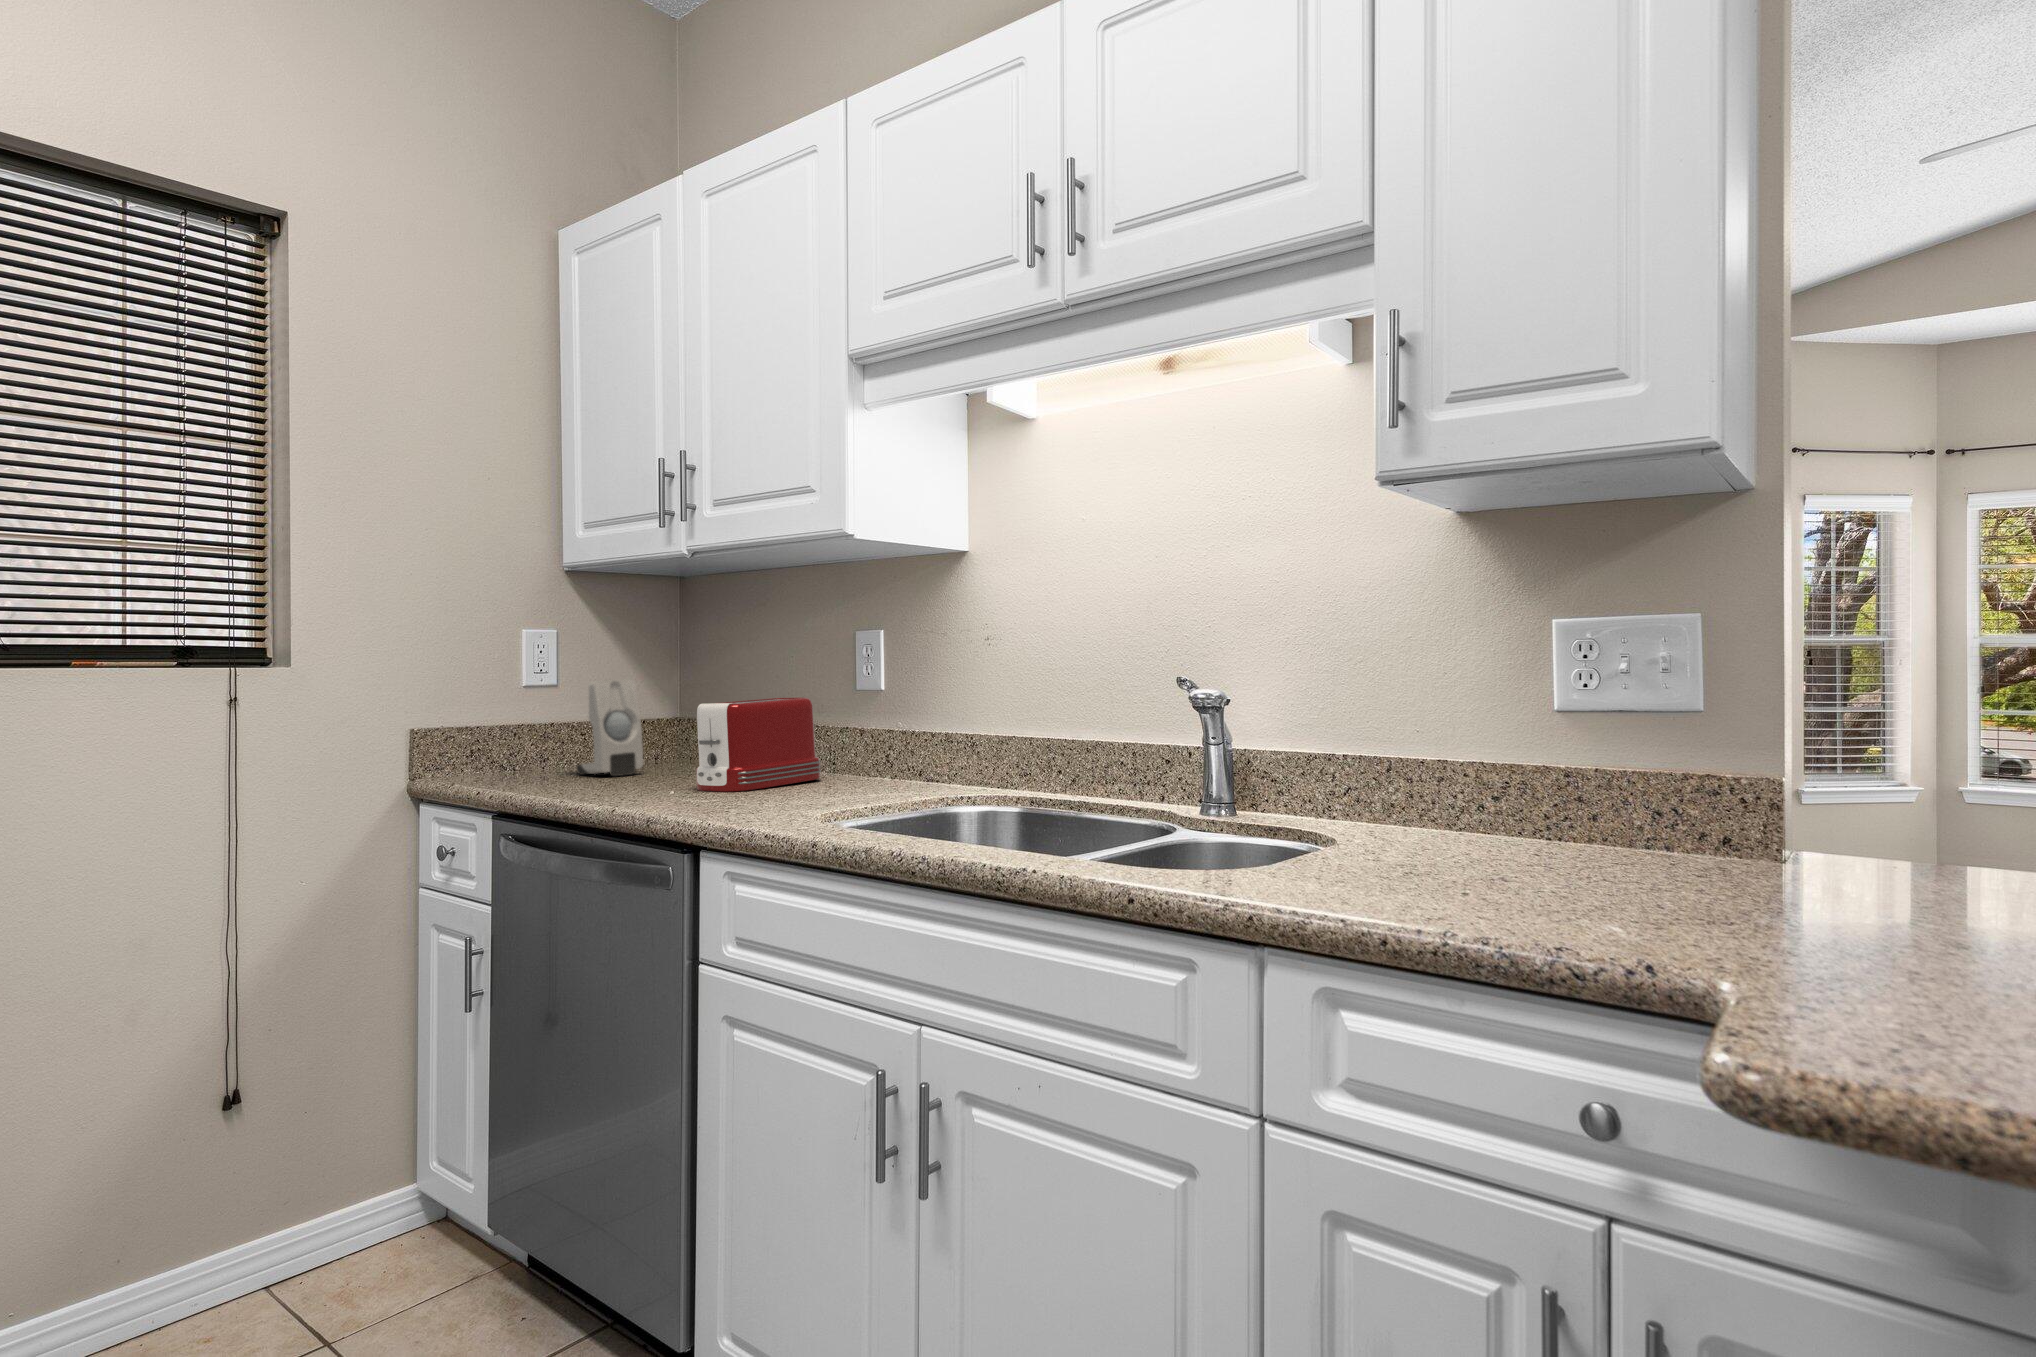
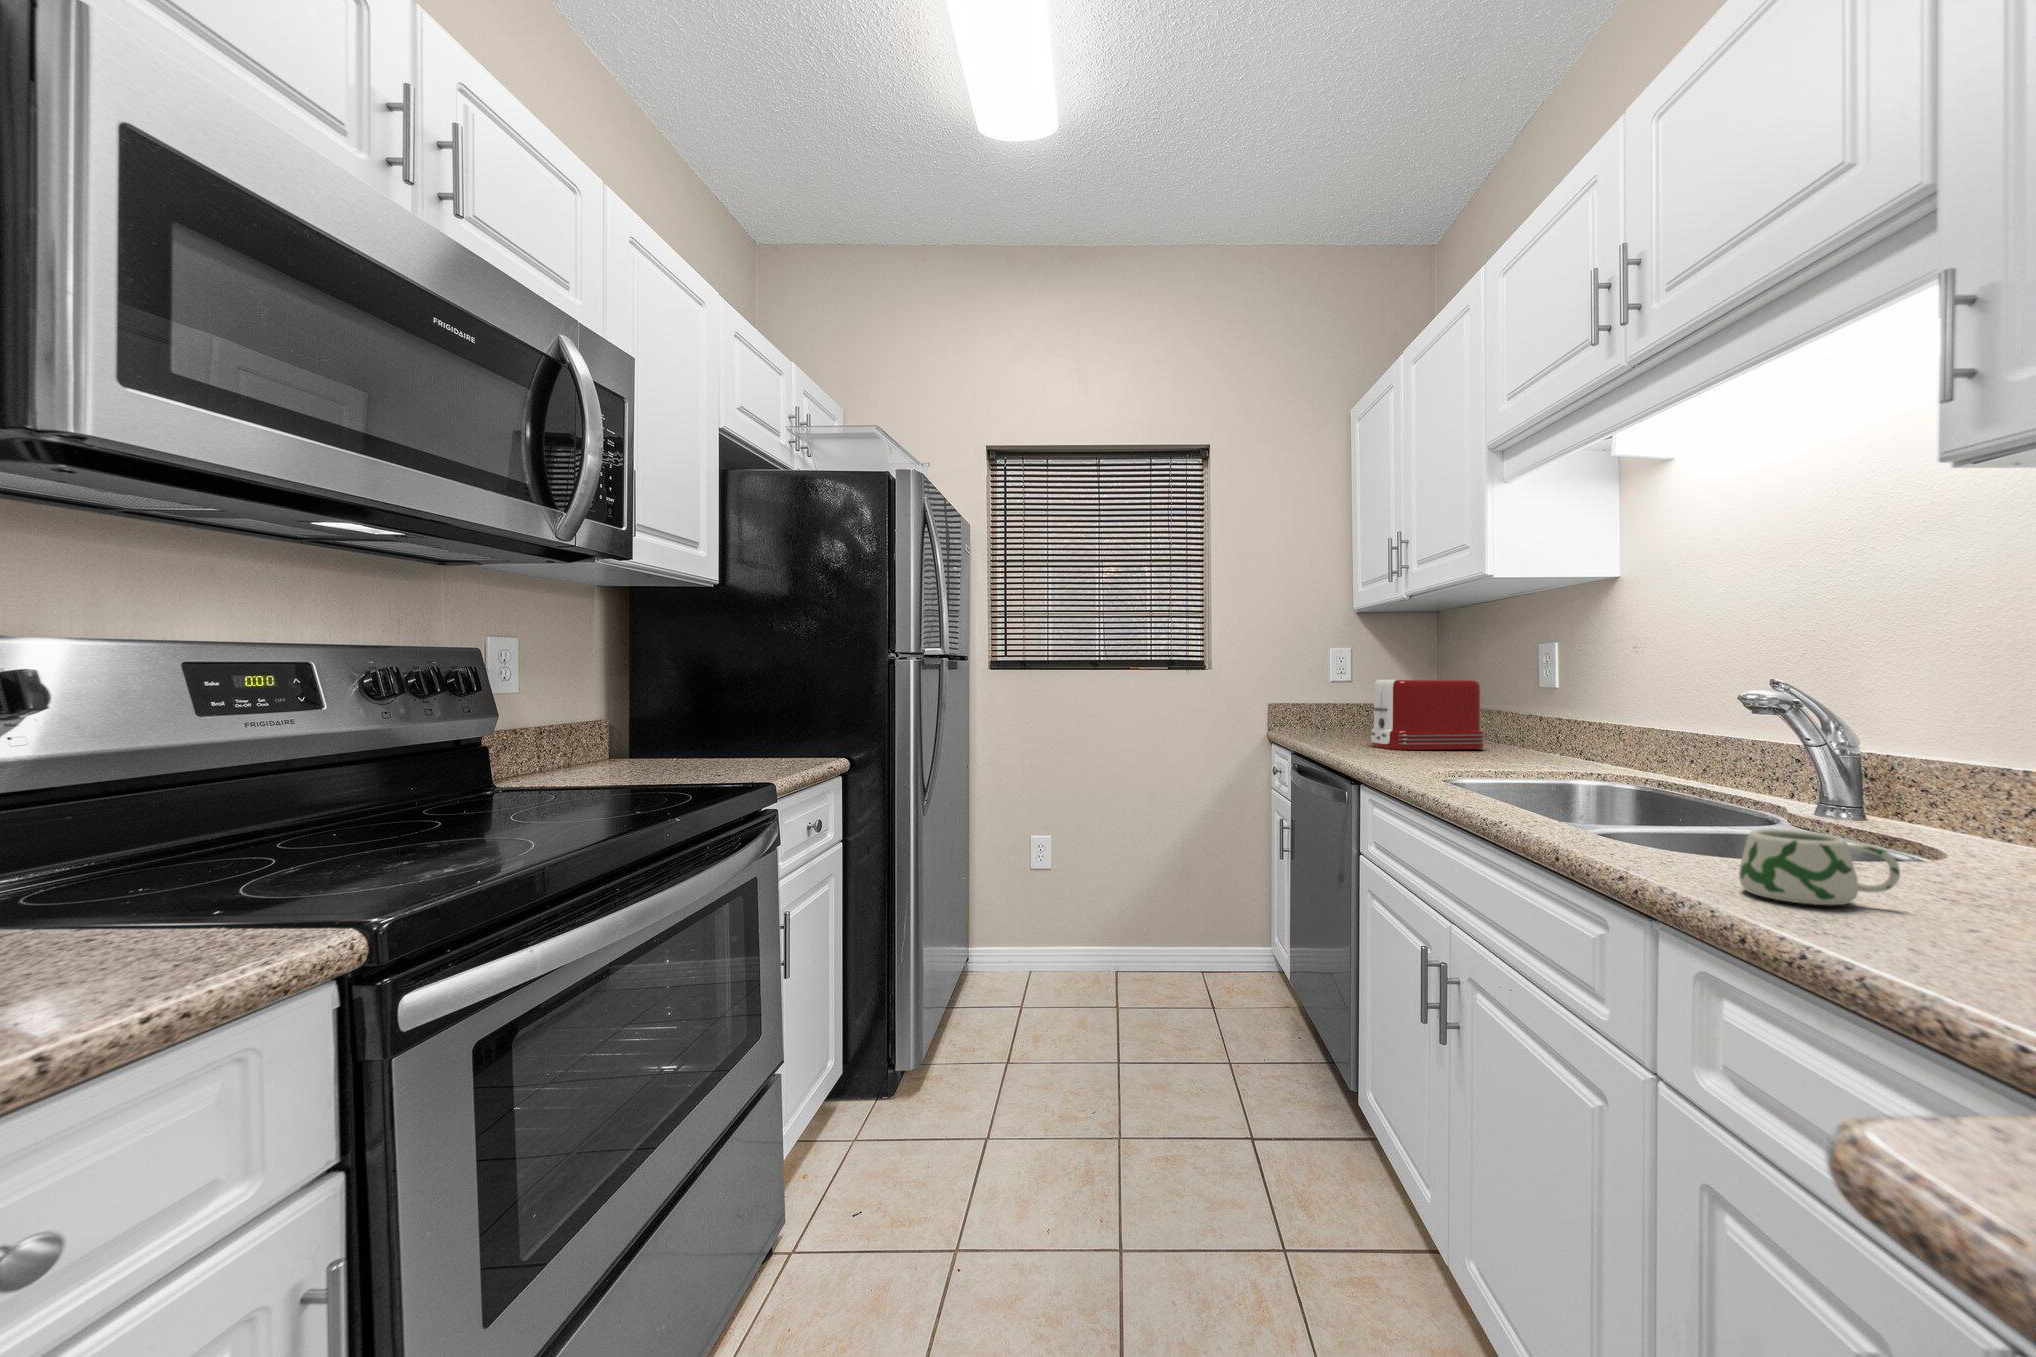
soap dispenser: present [576,679,643,776] -> none [1314,662,1361,733]
mug: none [1316,836,1414,900] -> present [1739,829,1900,905]

